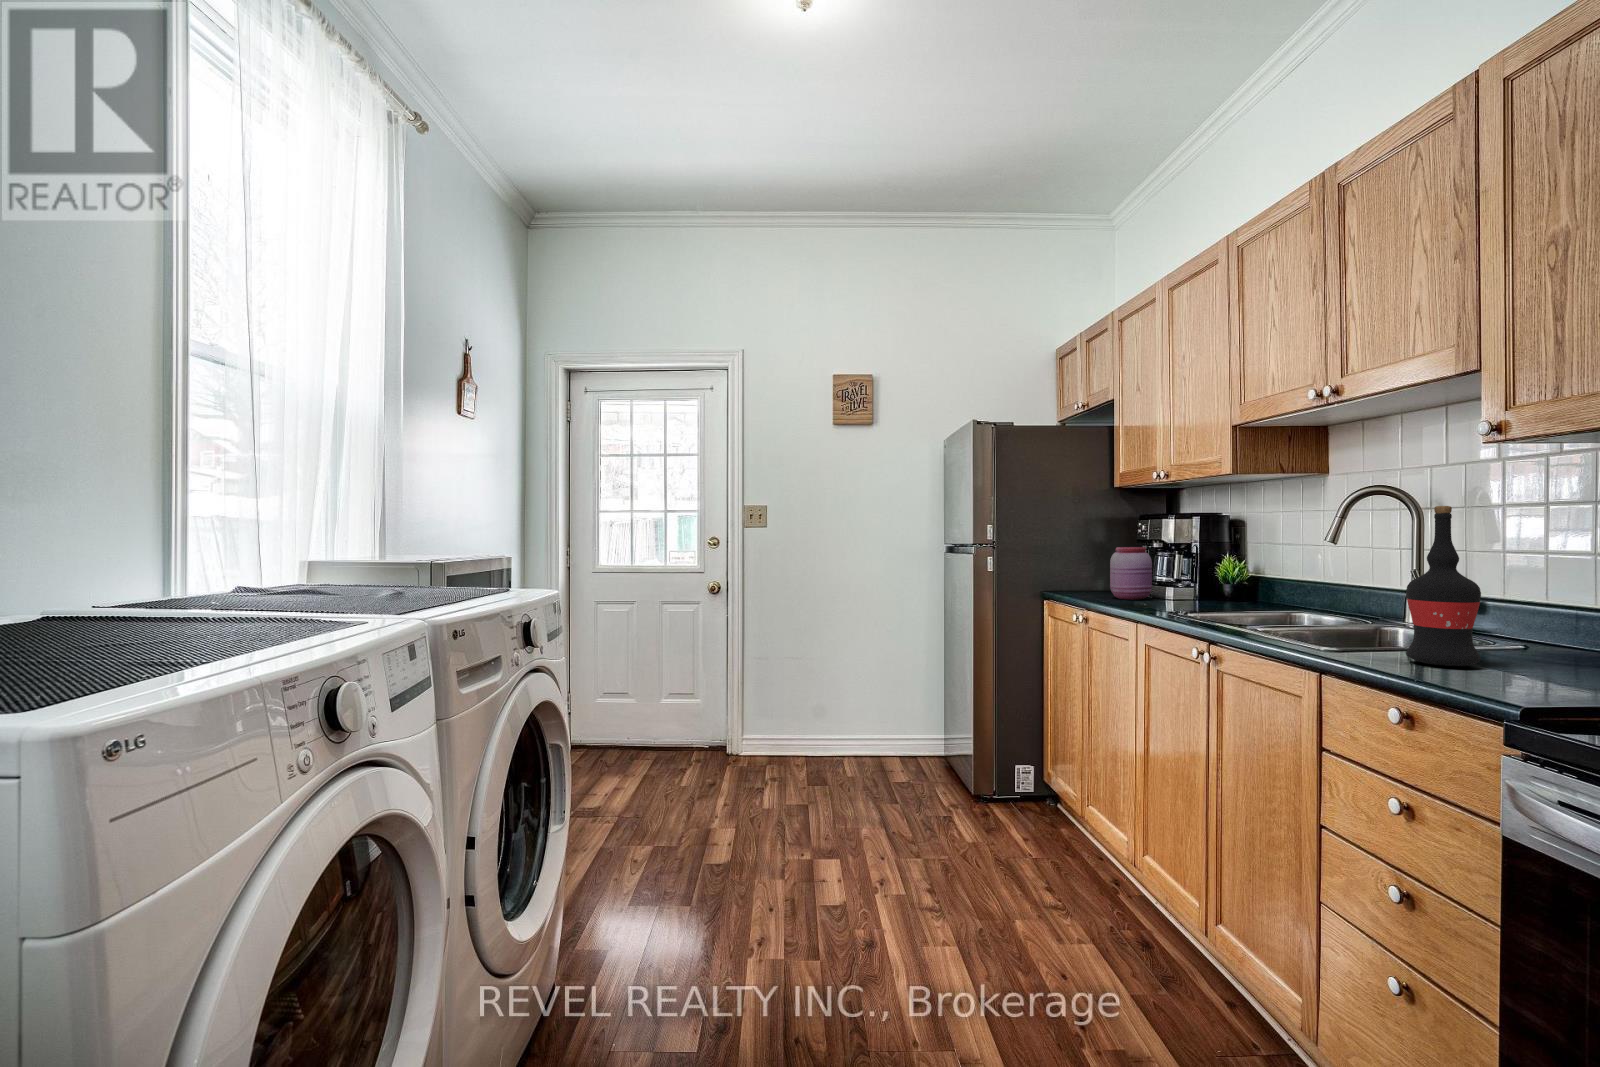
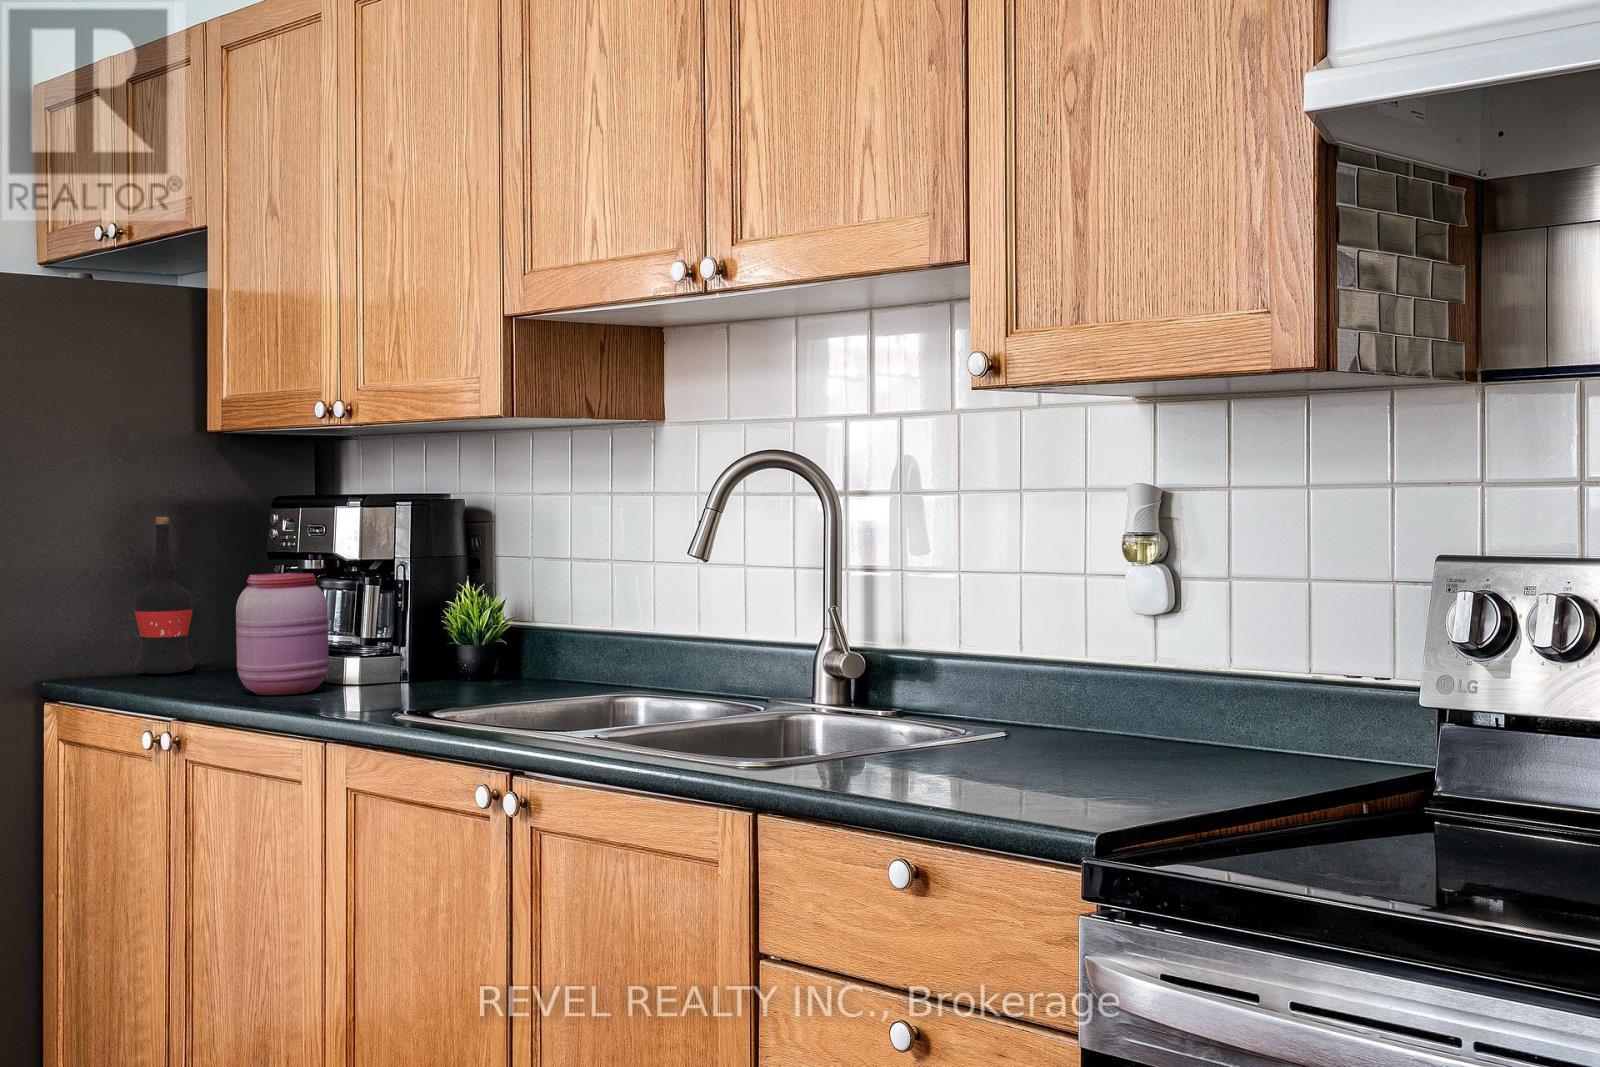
wine bottle: present [1406,506,1481,666] -> present [134,517,194,674]

